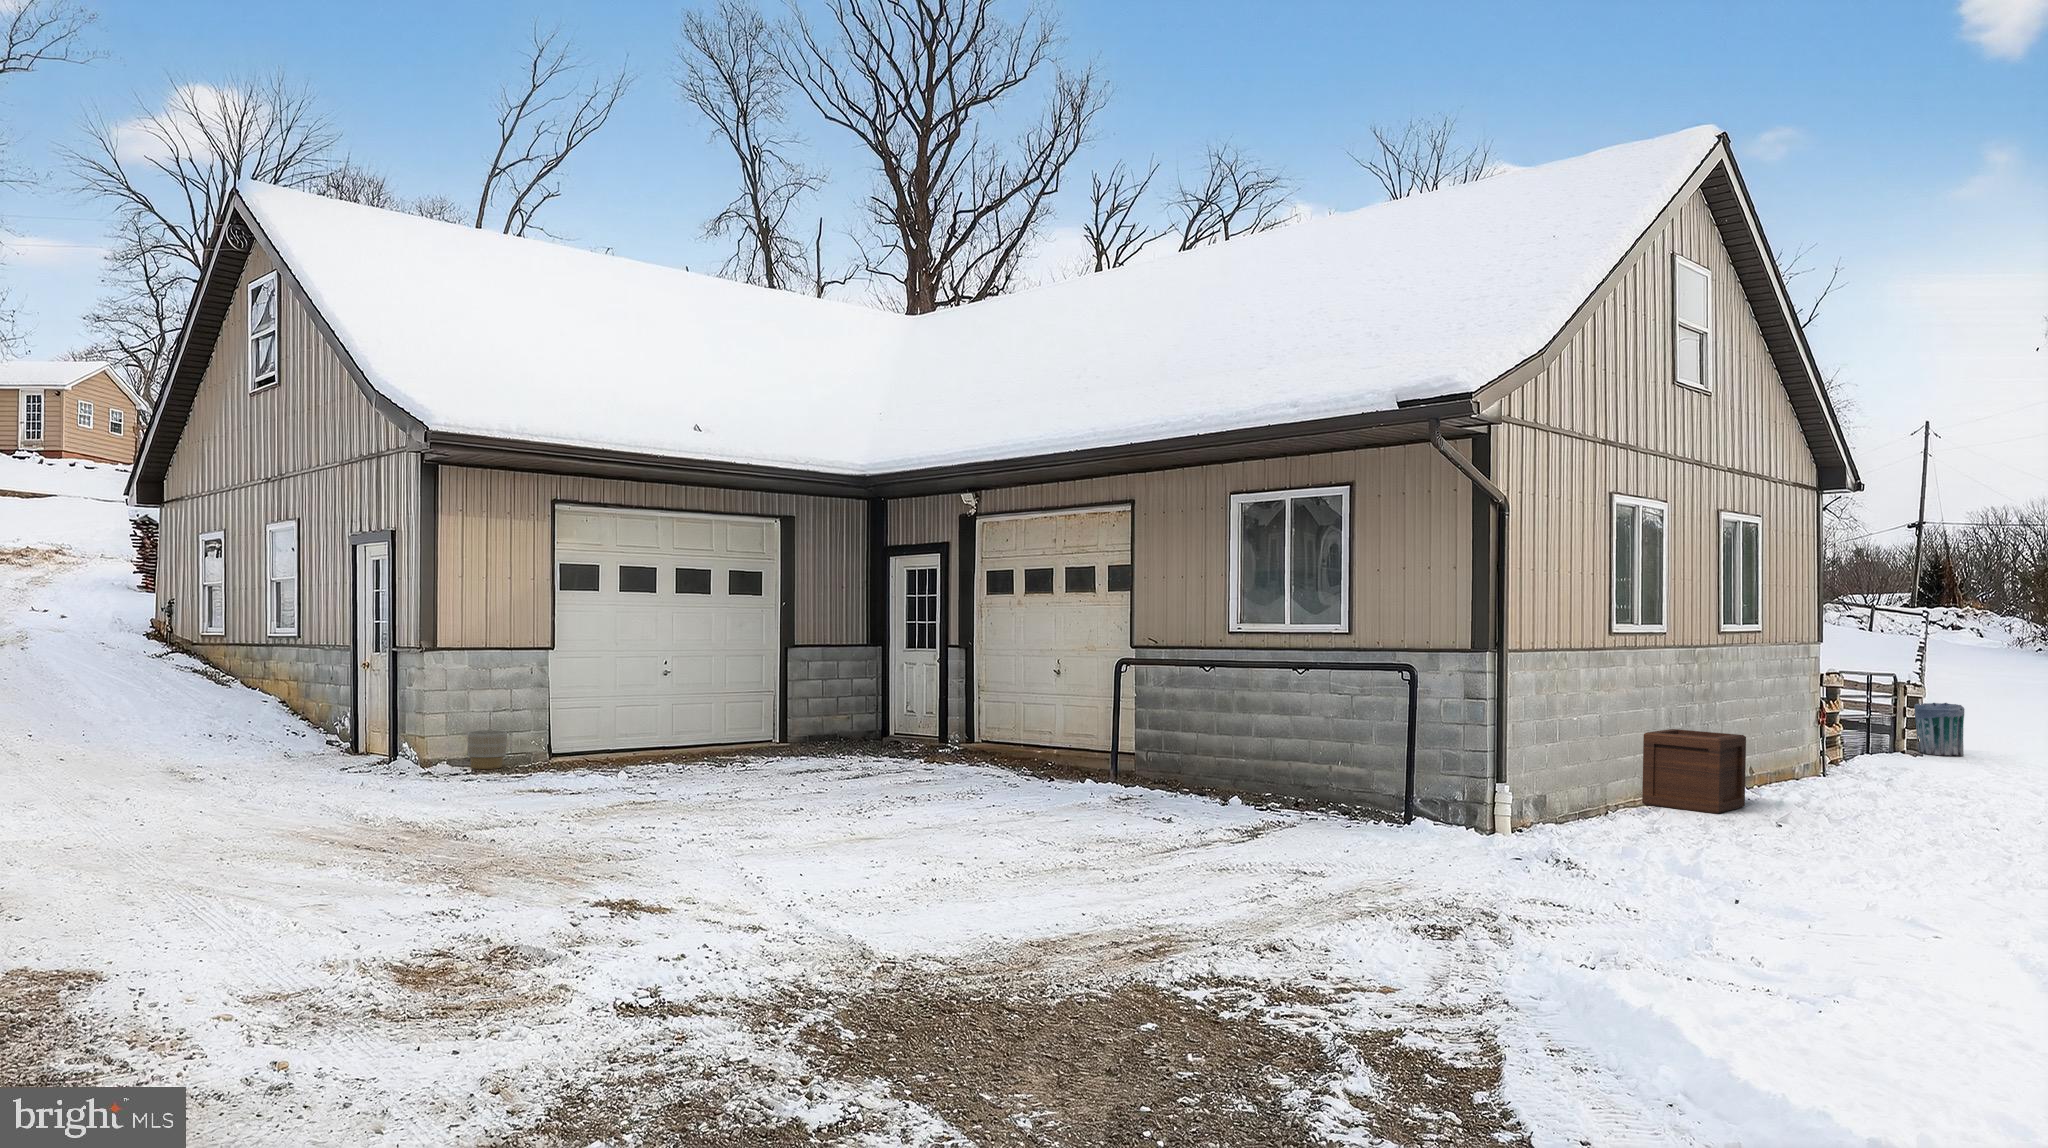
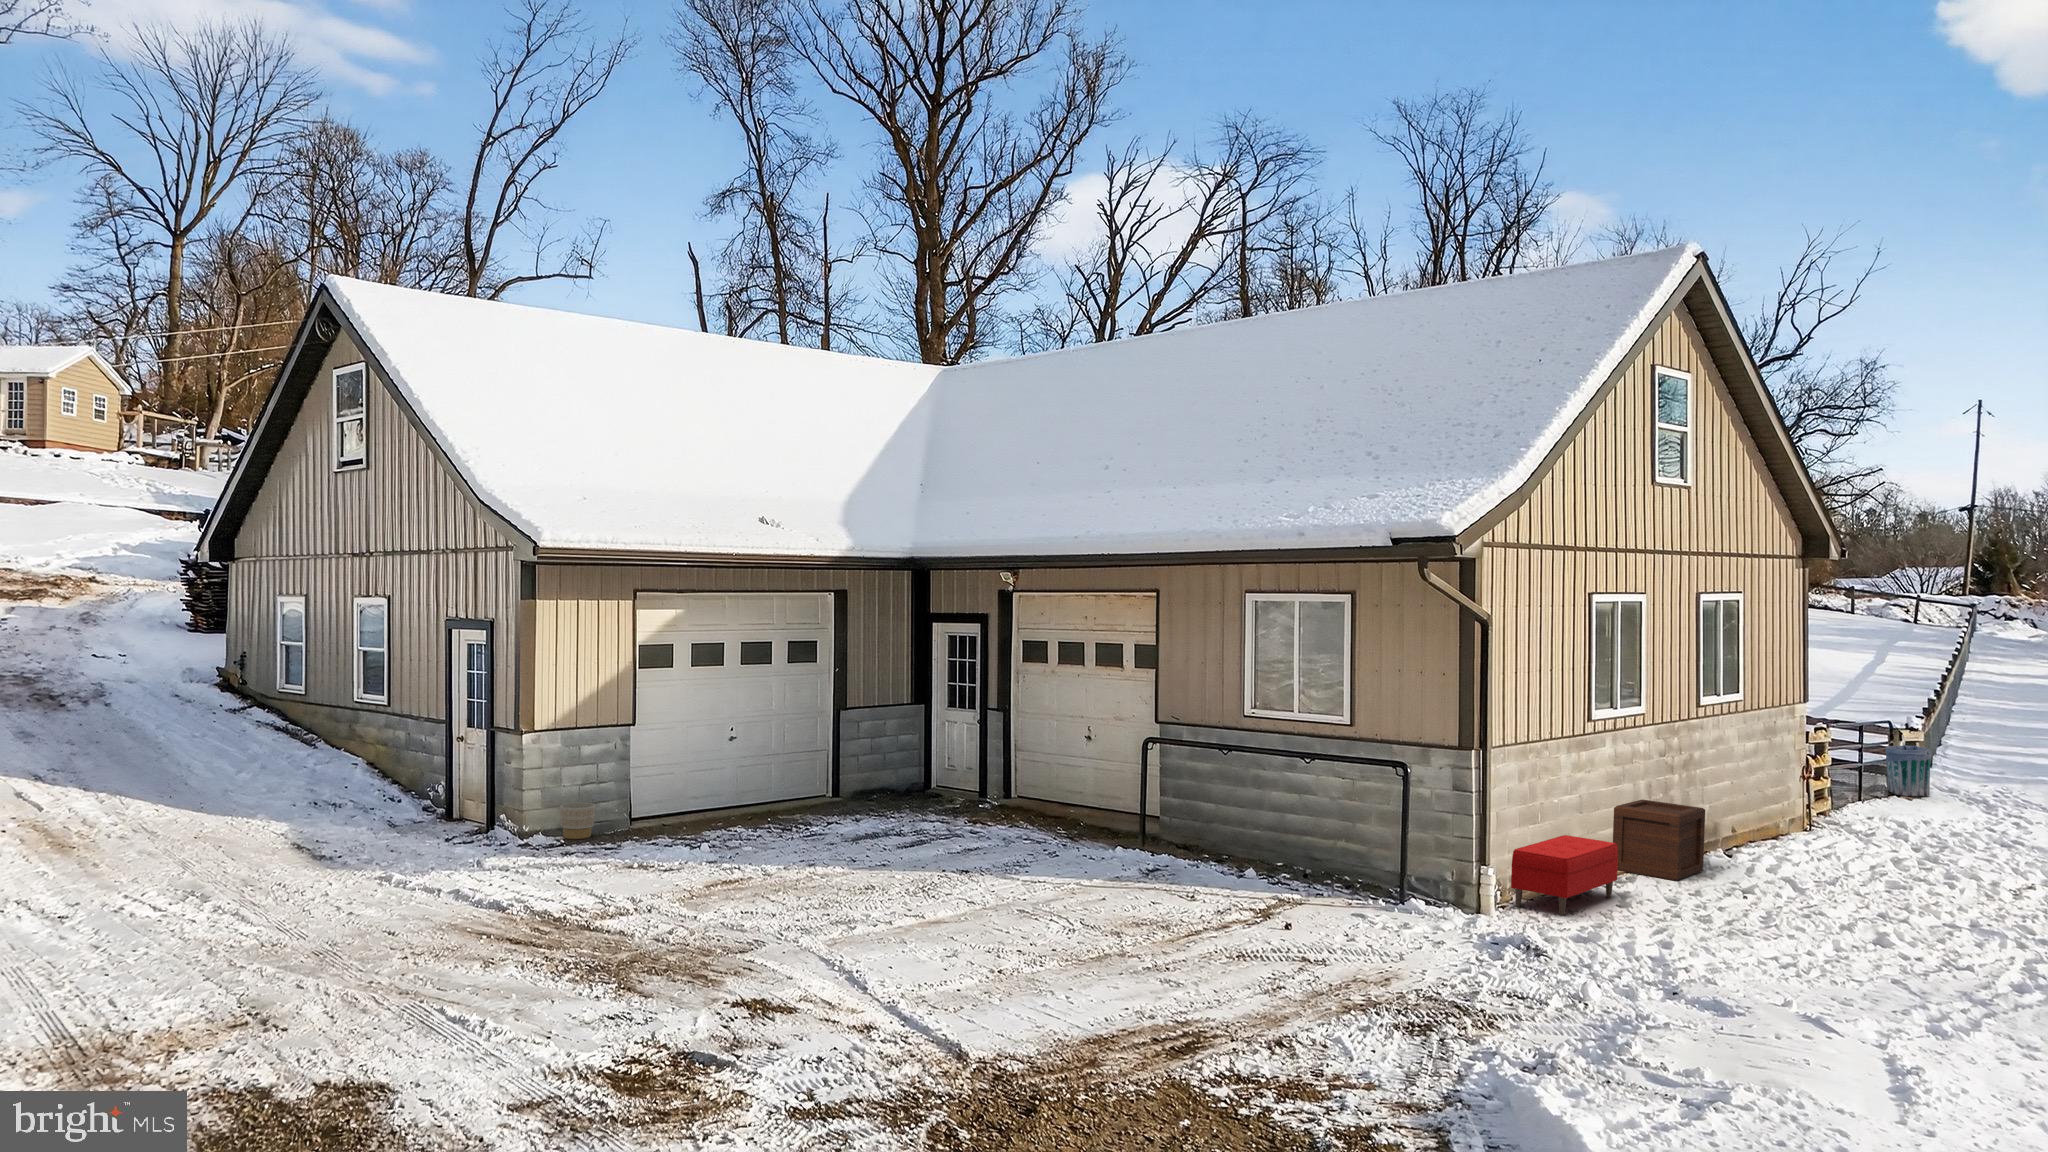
bench: none [1535,757,1656,839] -> present [1511,835,1618,916]

